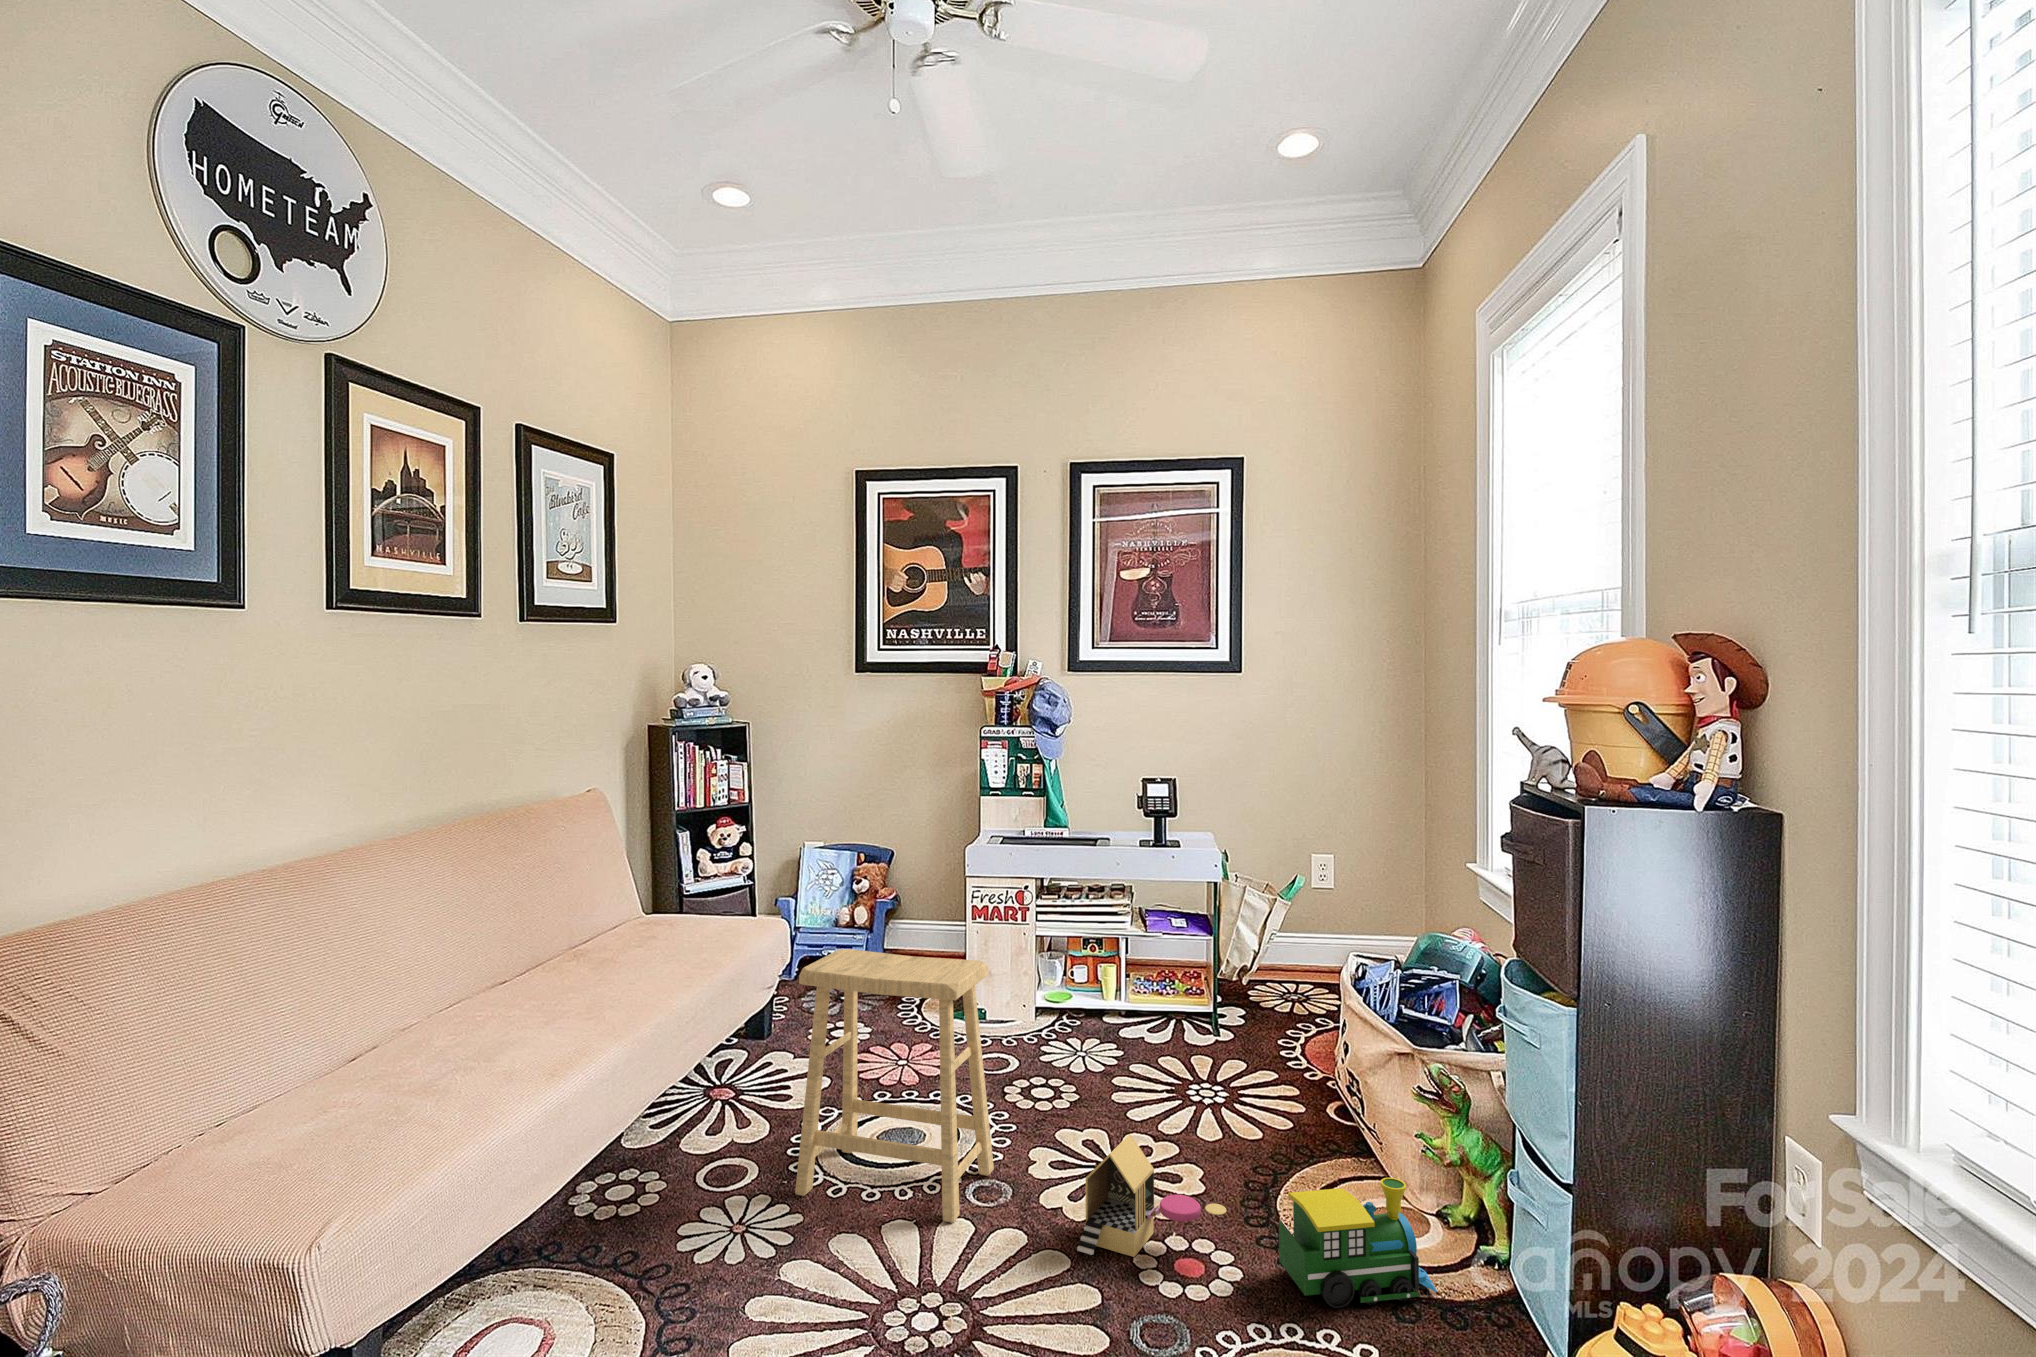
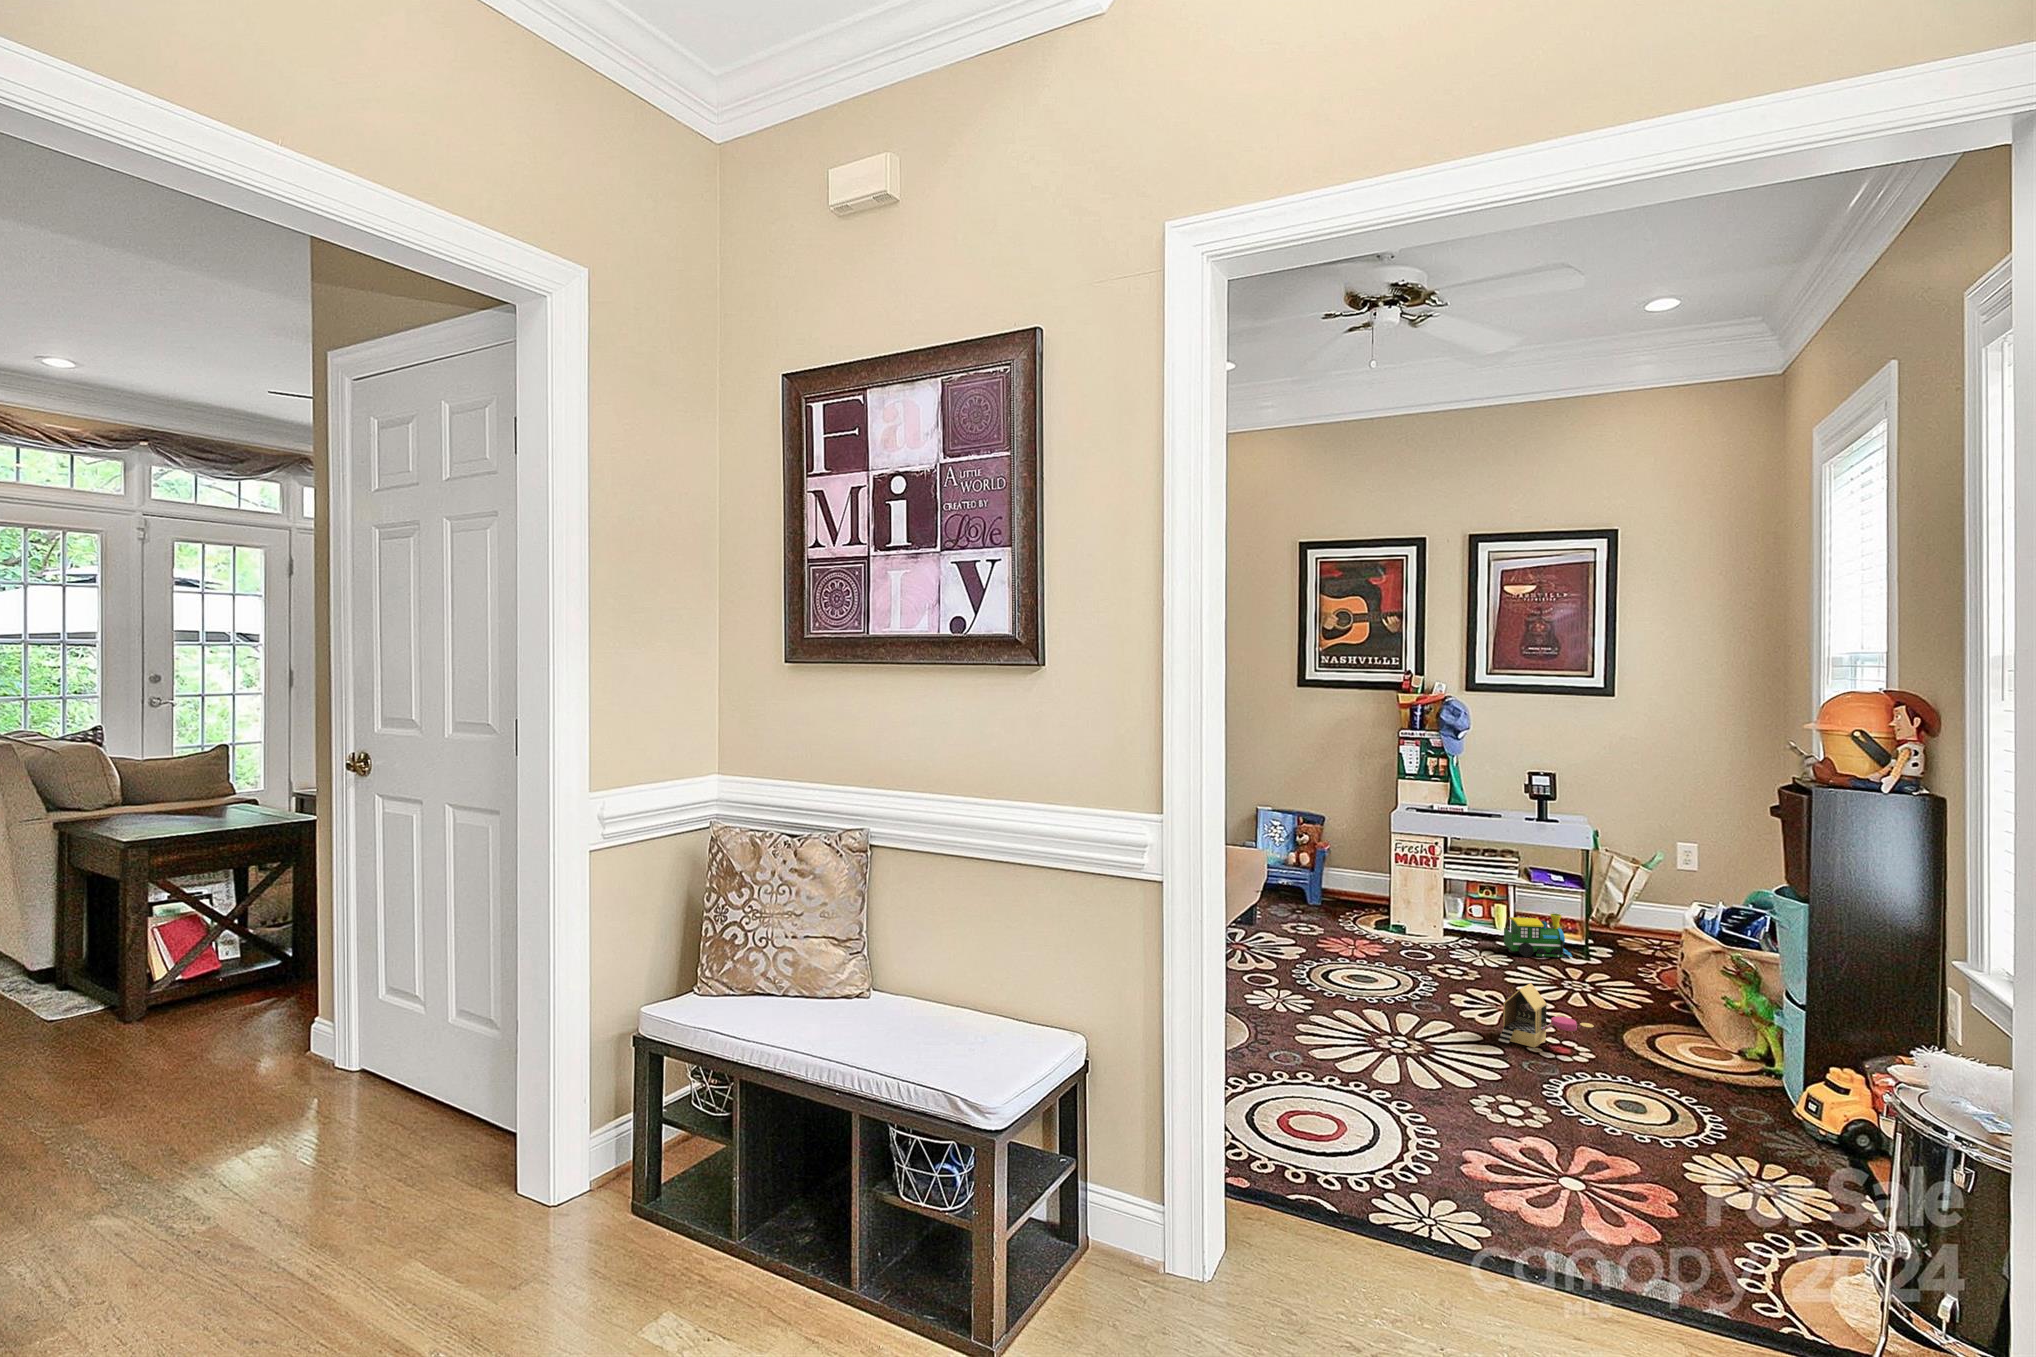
footstool: present [795,949,994,1223] -> none [1318,869,1437,1024]
toy train: present [1279,1178,1437,1308] -> present [1504,914,1572,958]

